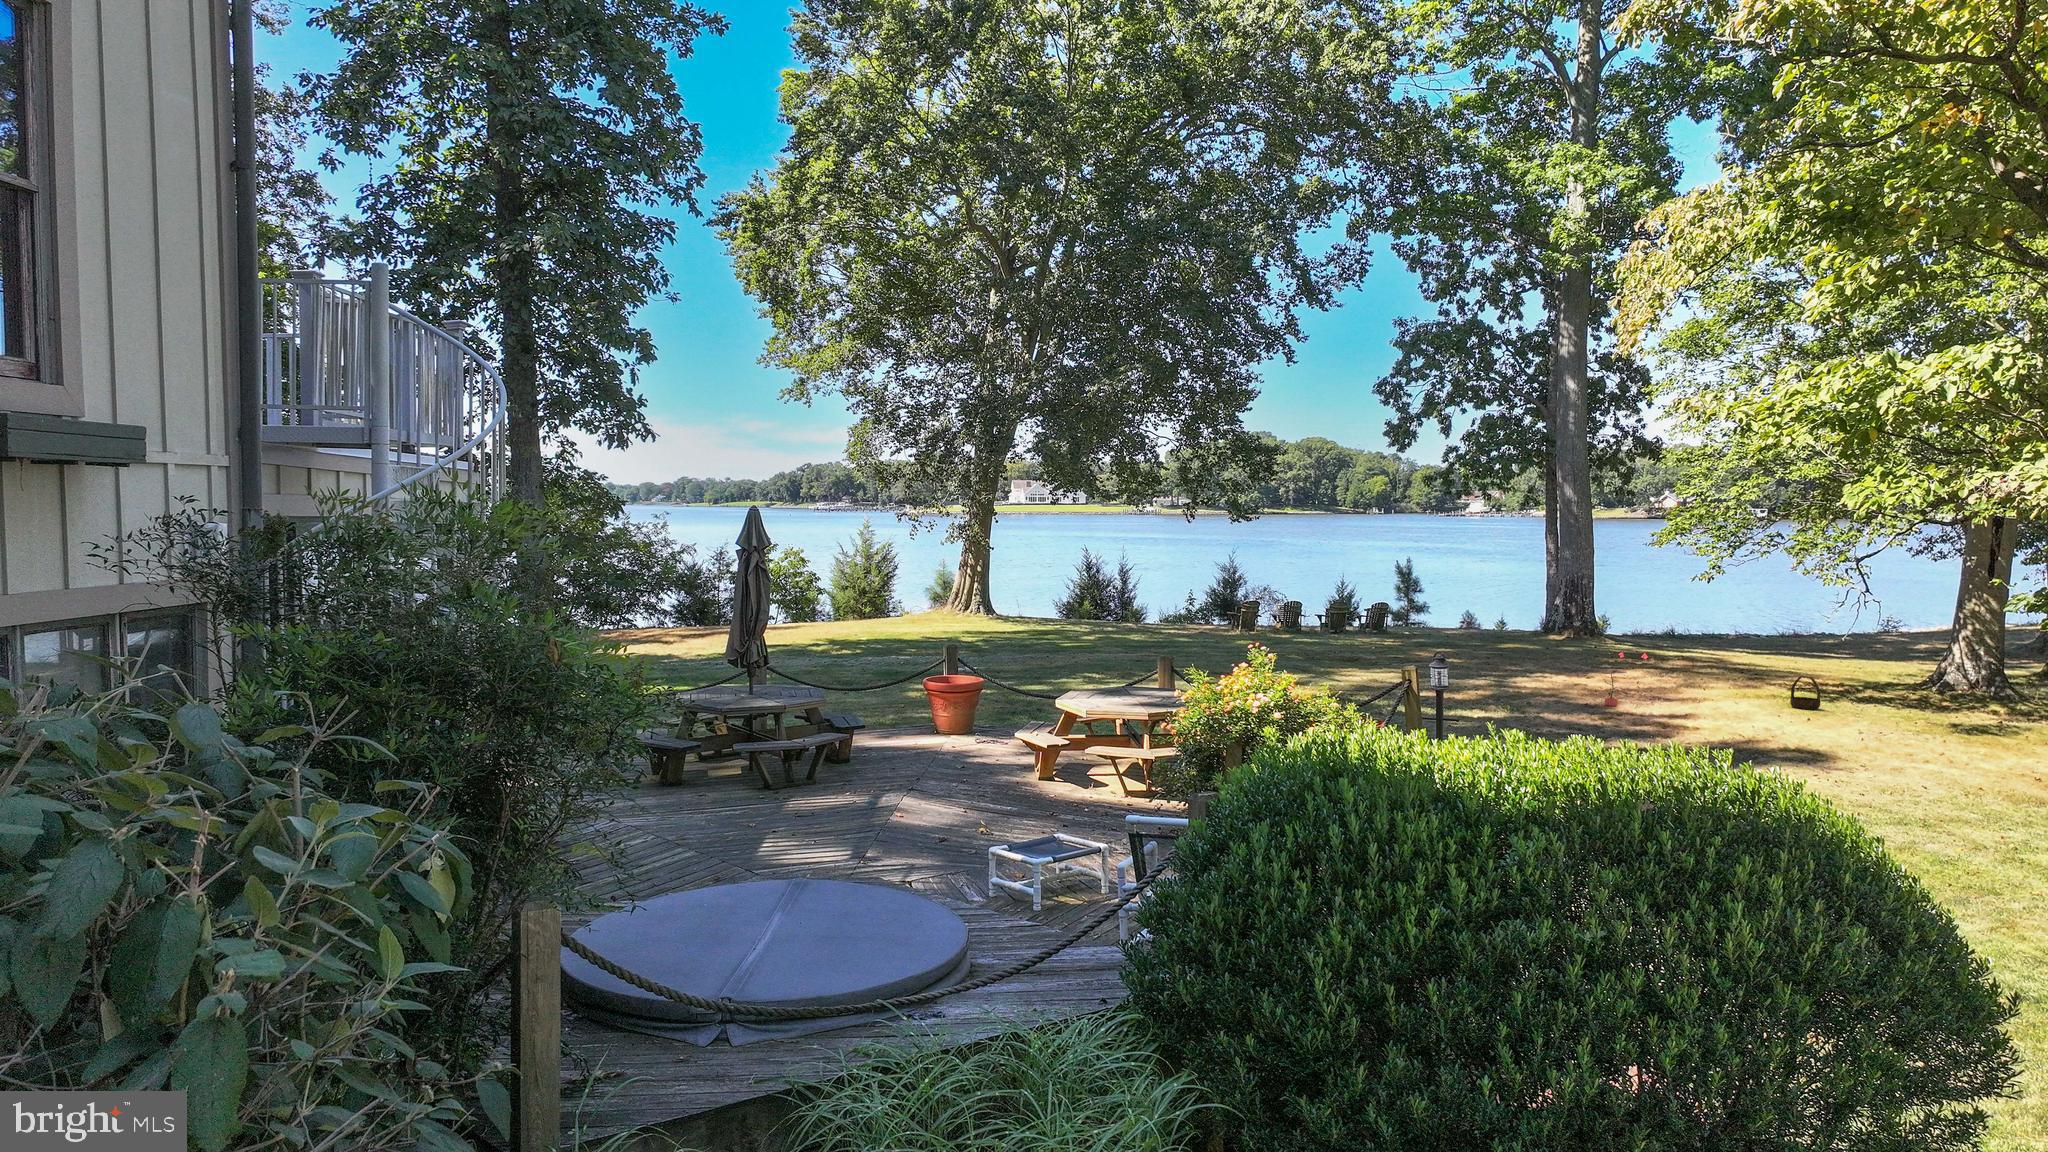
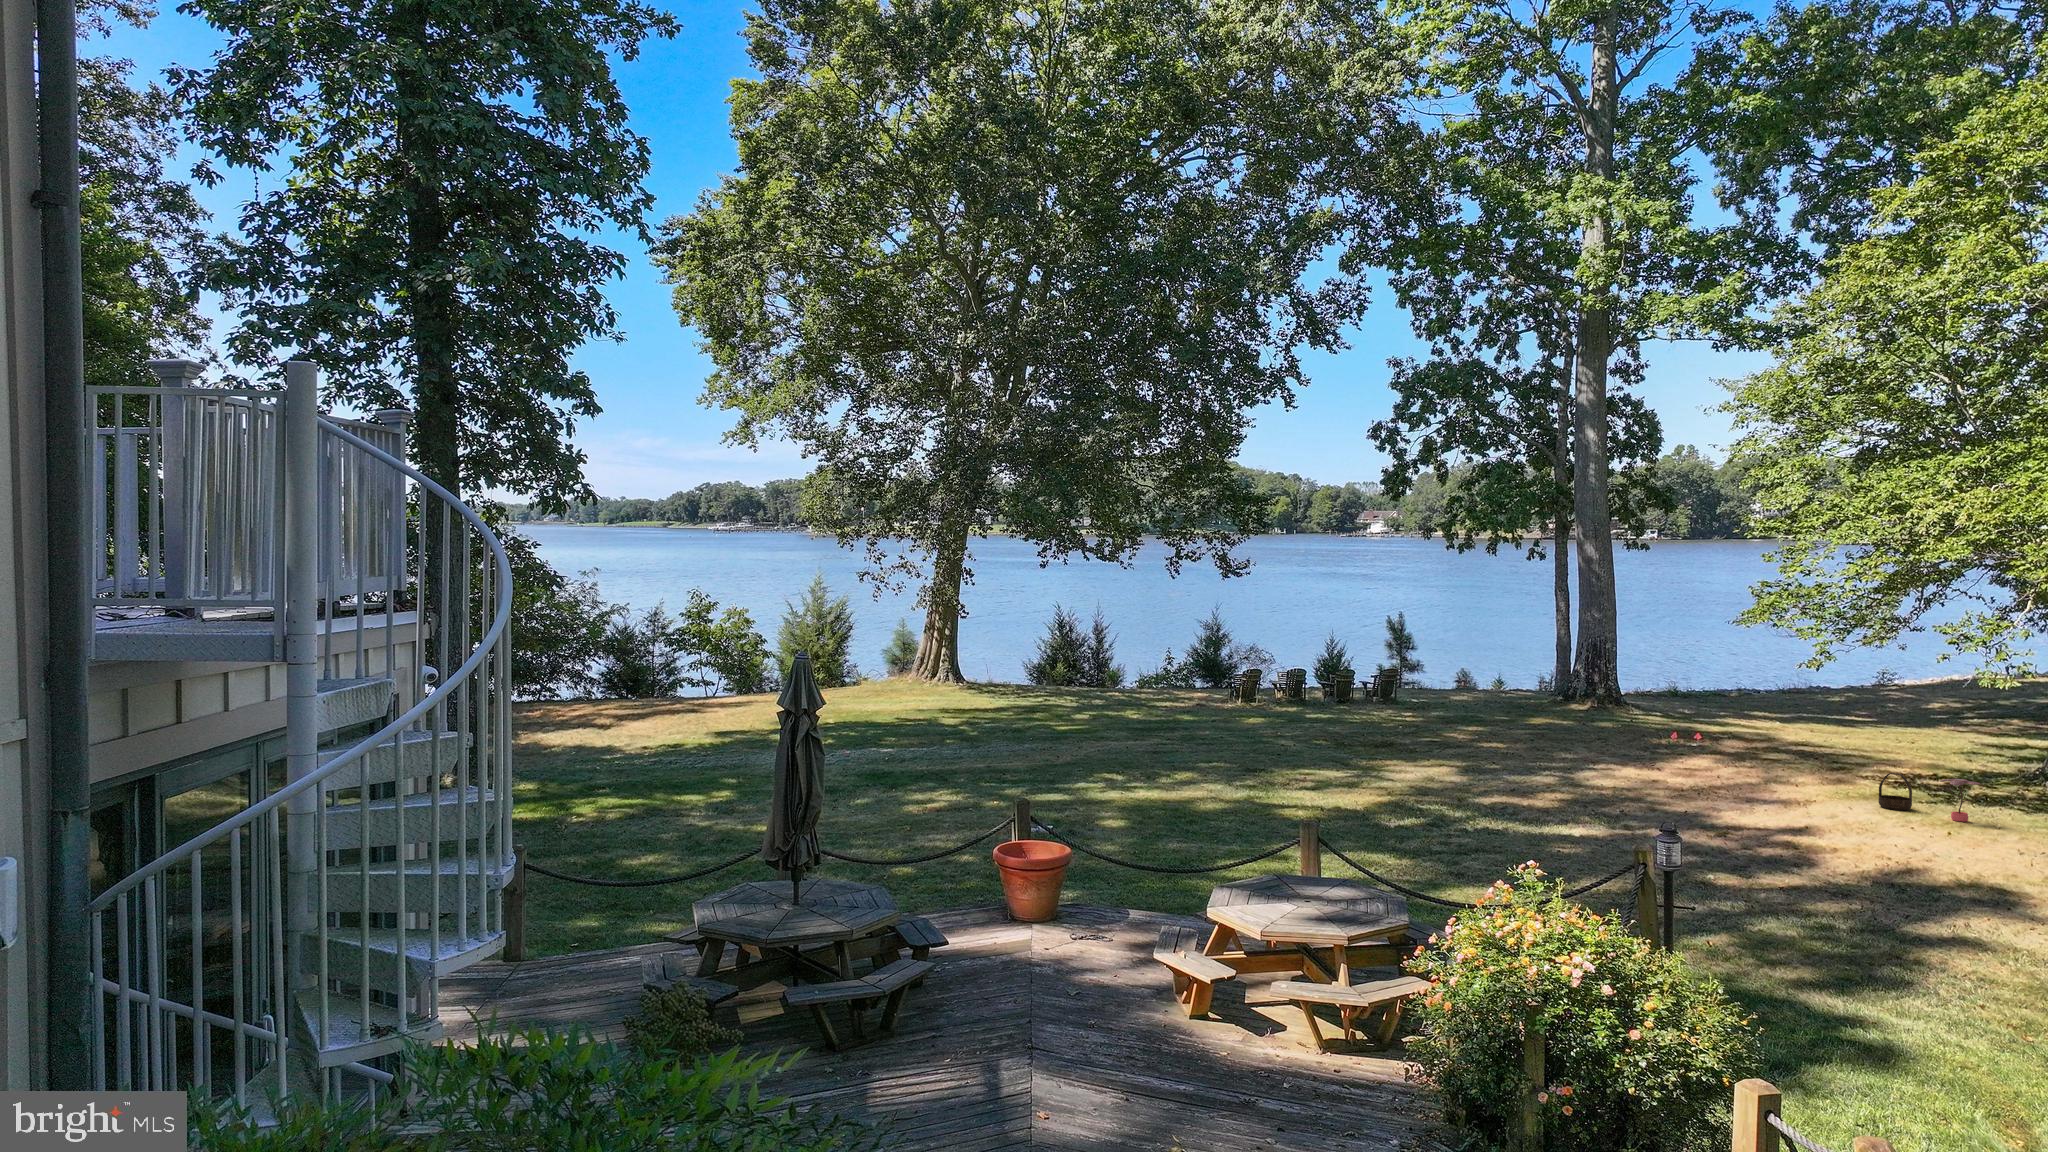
potted plant: present [1597,669,1627,706] -> present [1940,778,1980,822]

